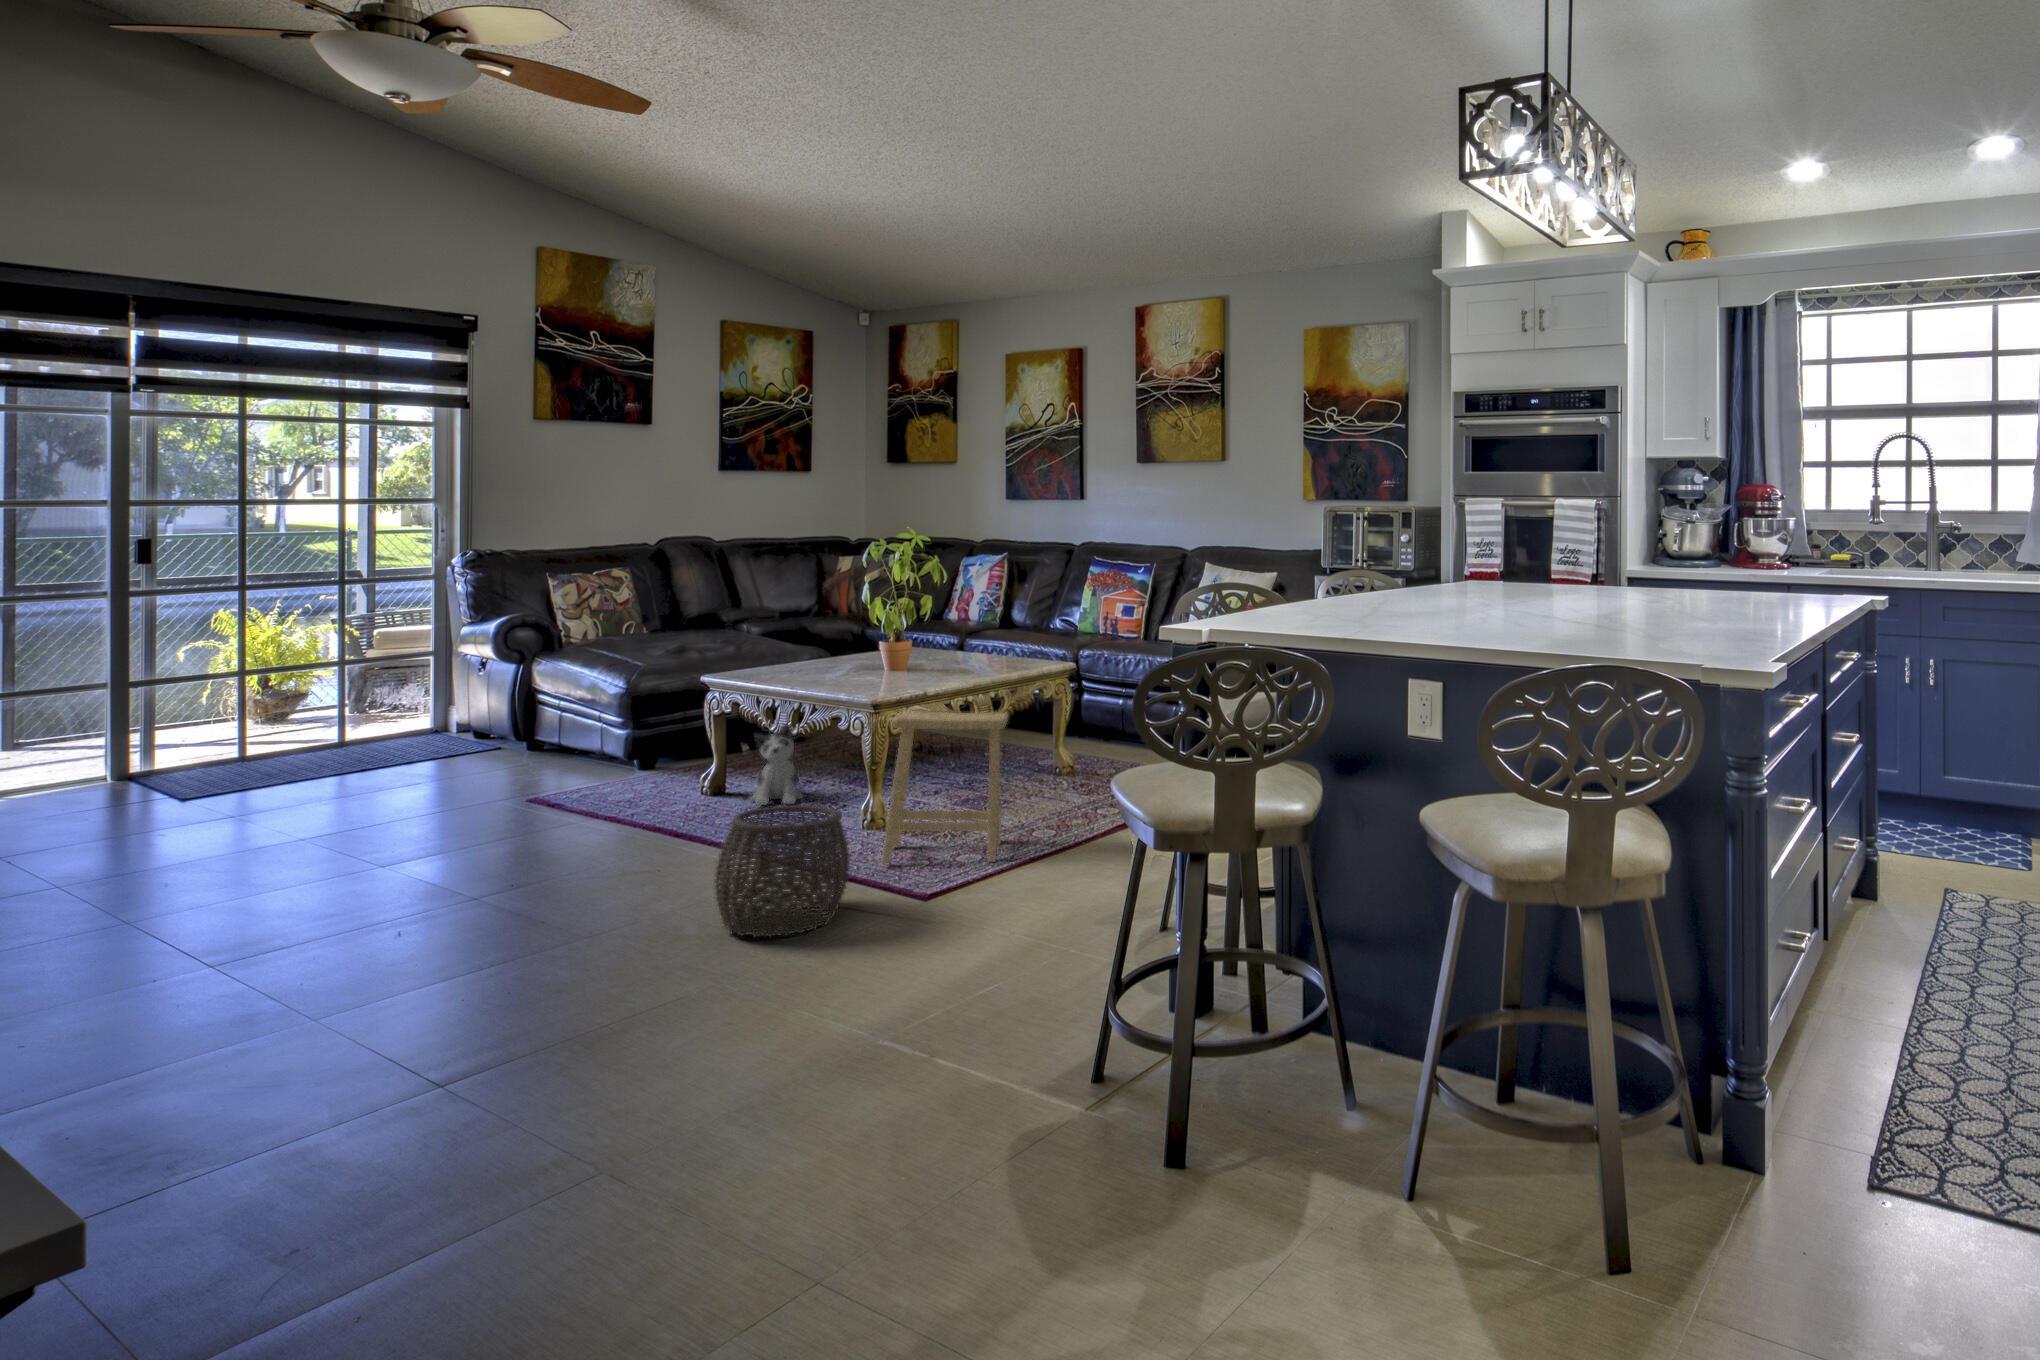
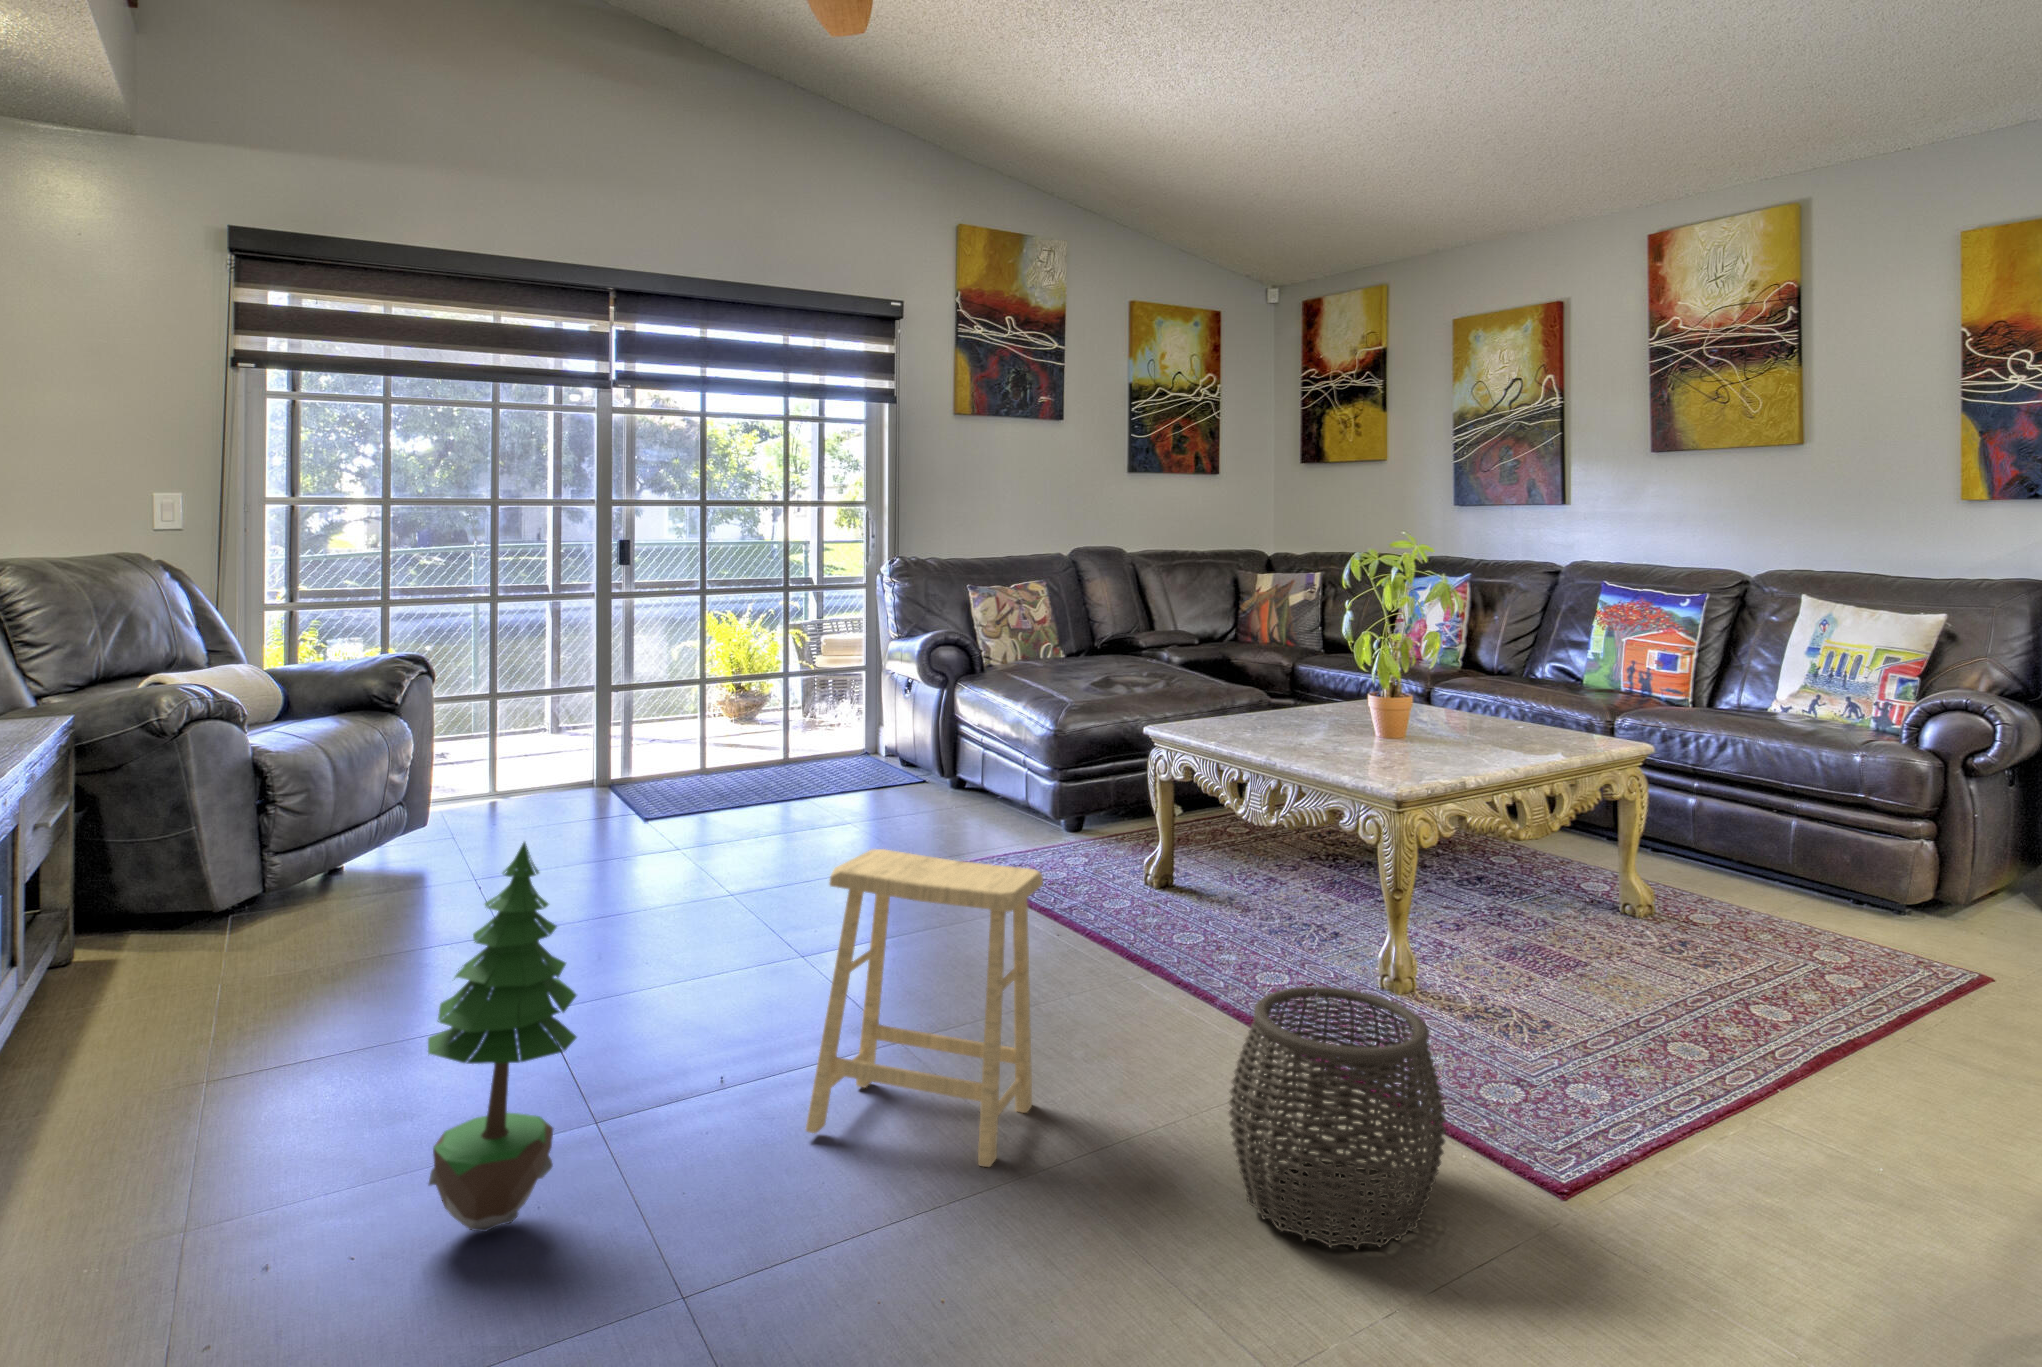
footstool: present [882,711,1008,863] -> present [806,849,1043,1167]
plush toy: present [750,723,803,805] -> none [1212,804,1280,922]
potted tree: none [74,755,207,1024] -> present [428,842,577,1232]

